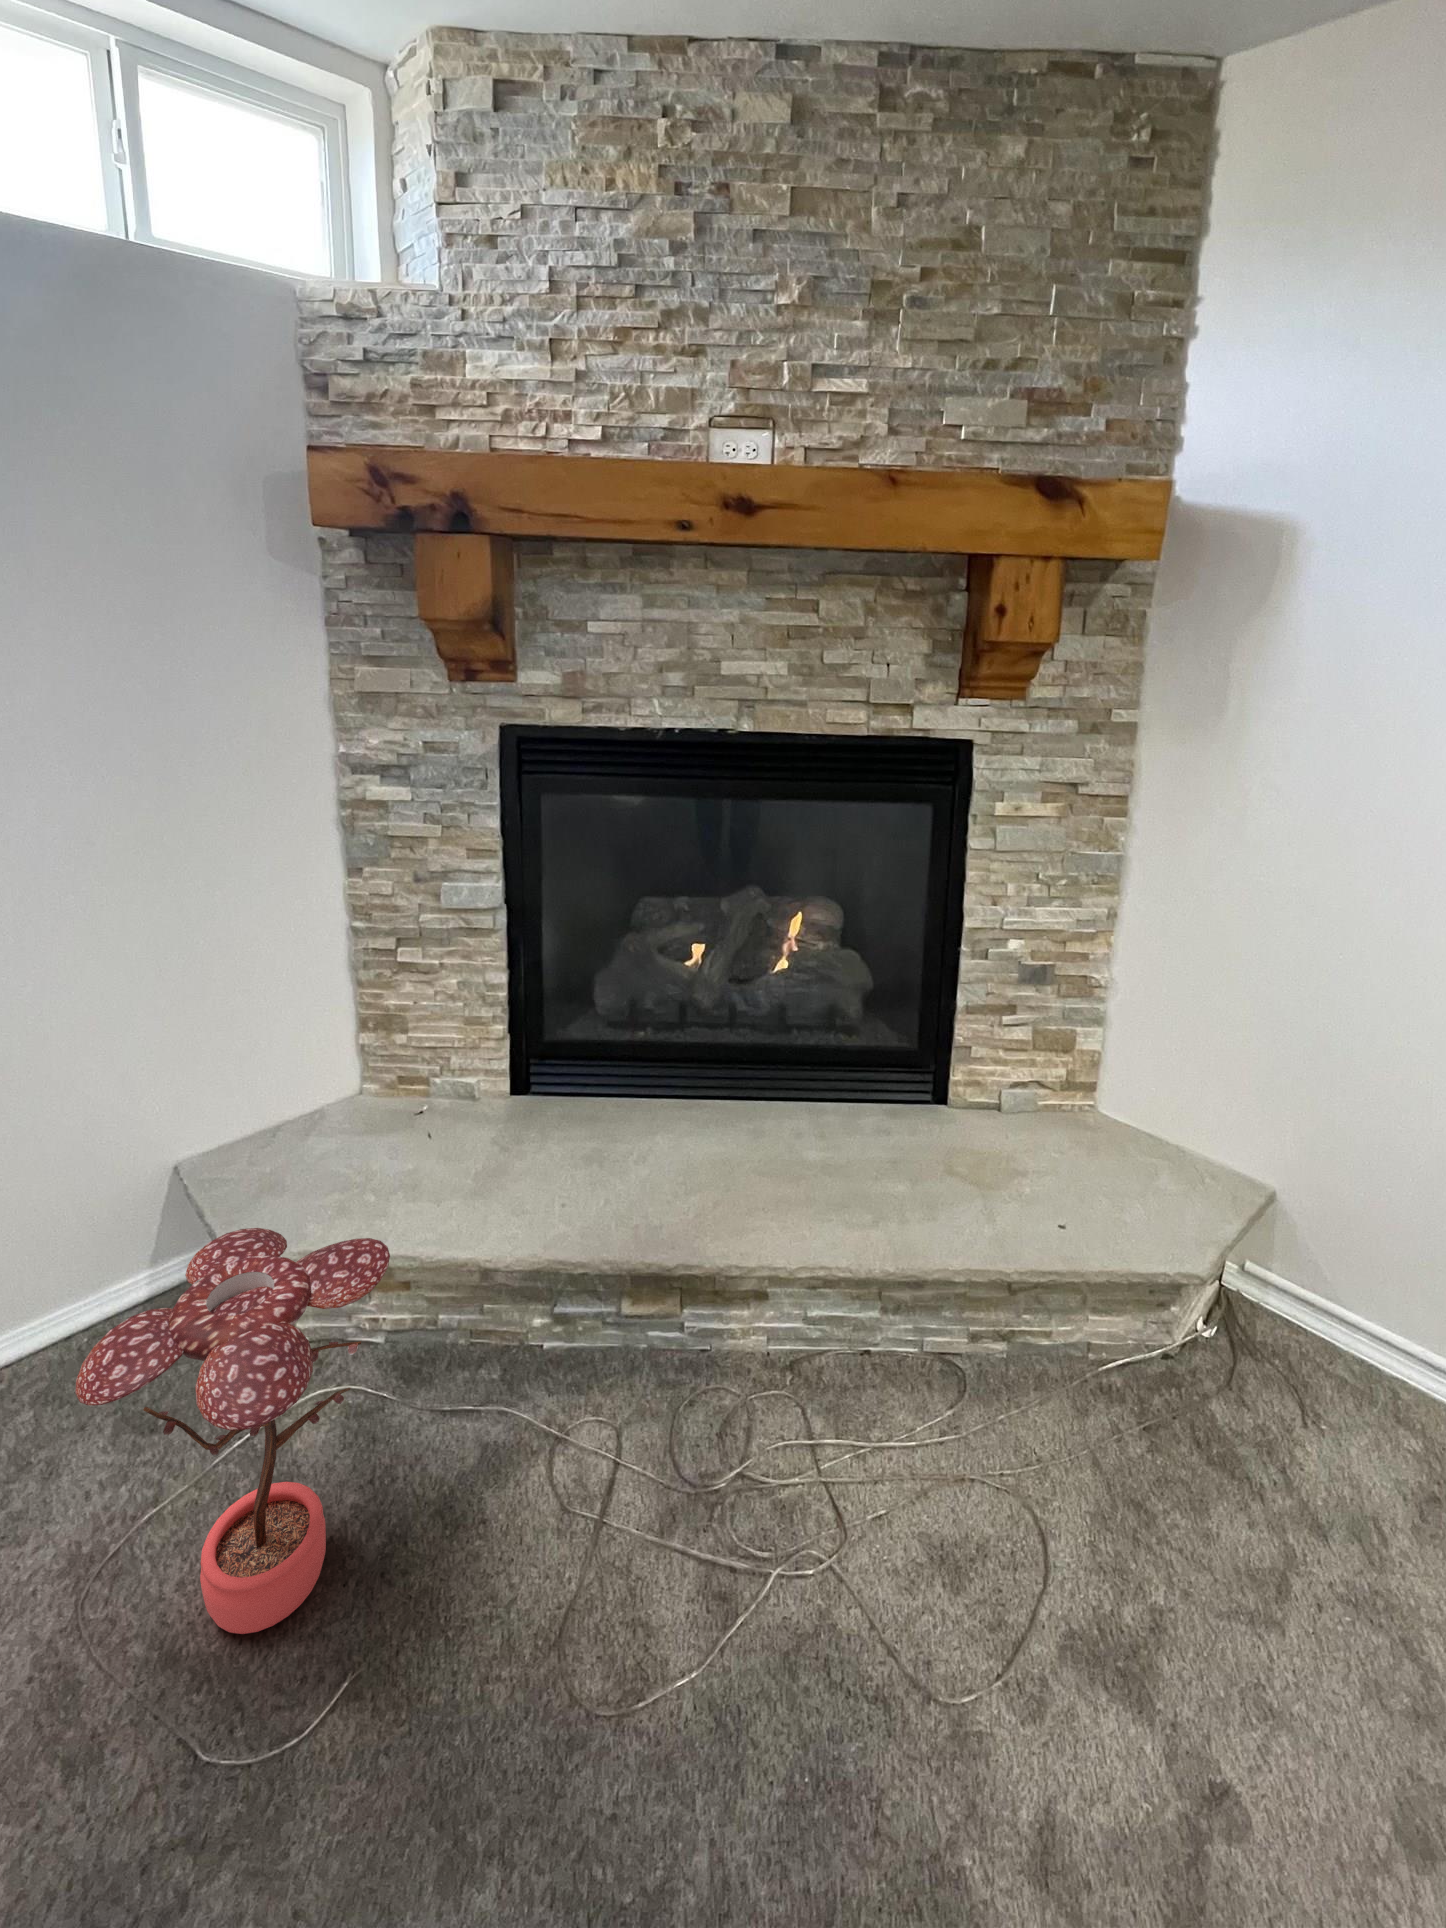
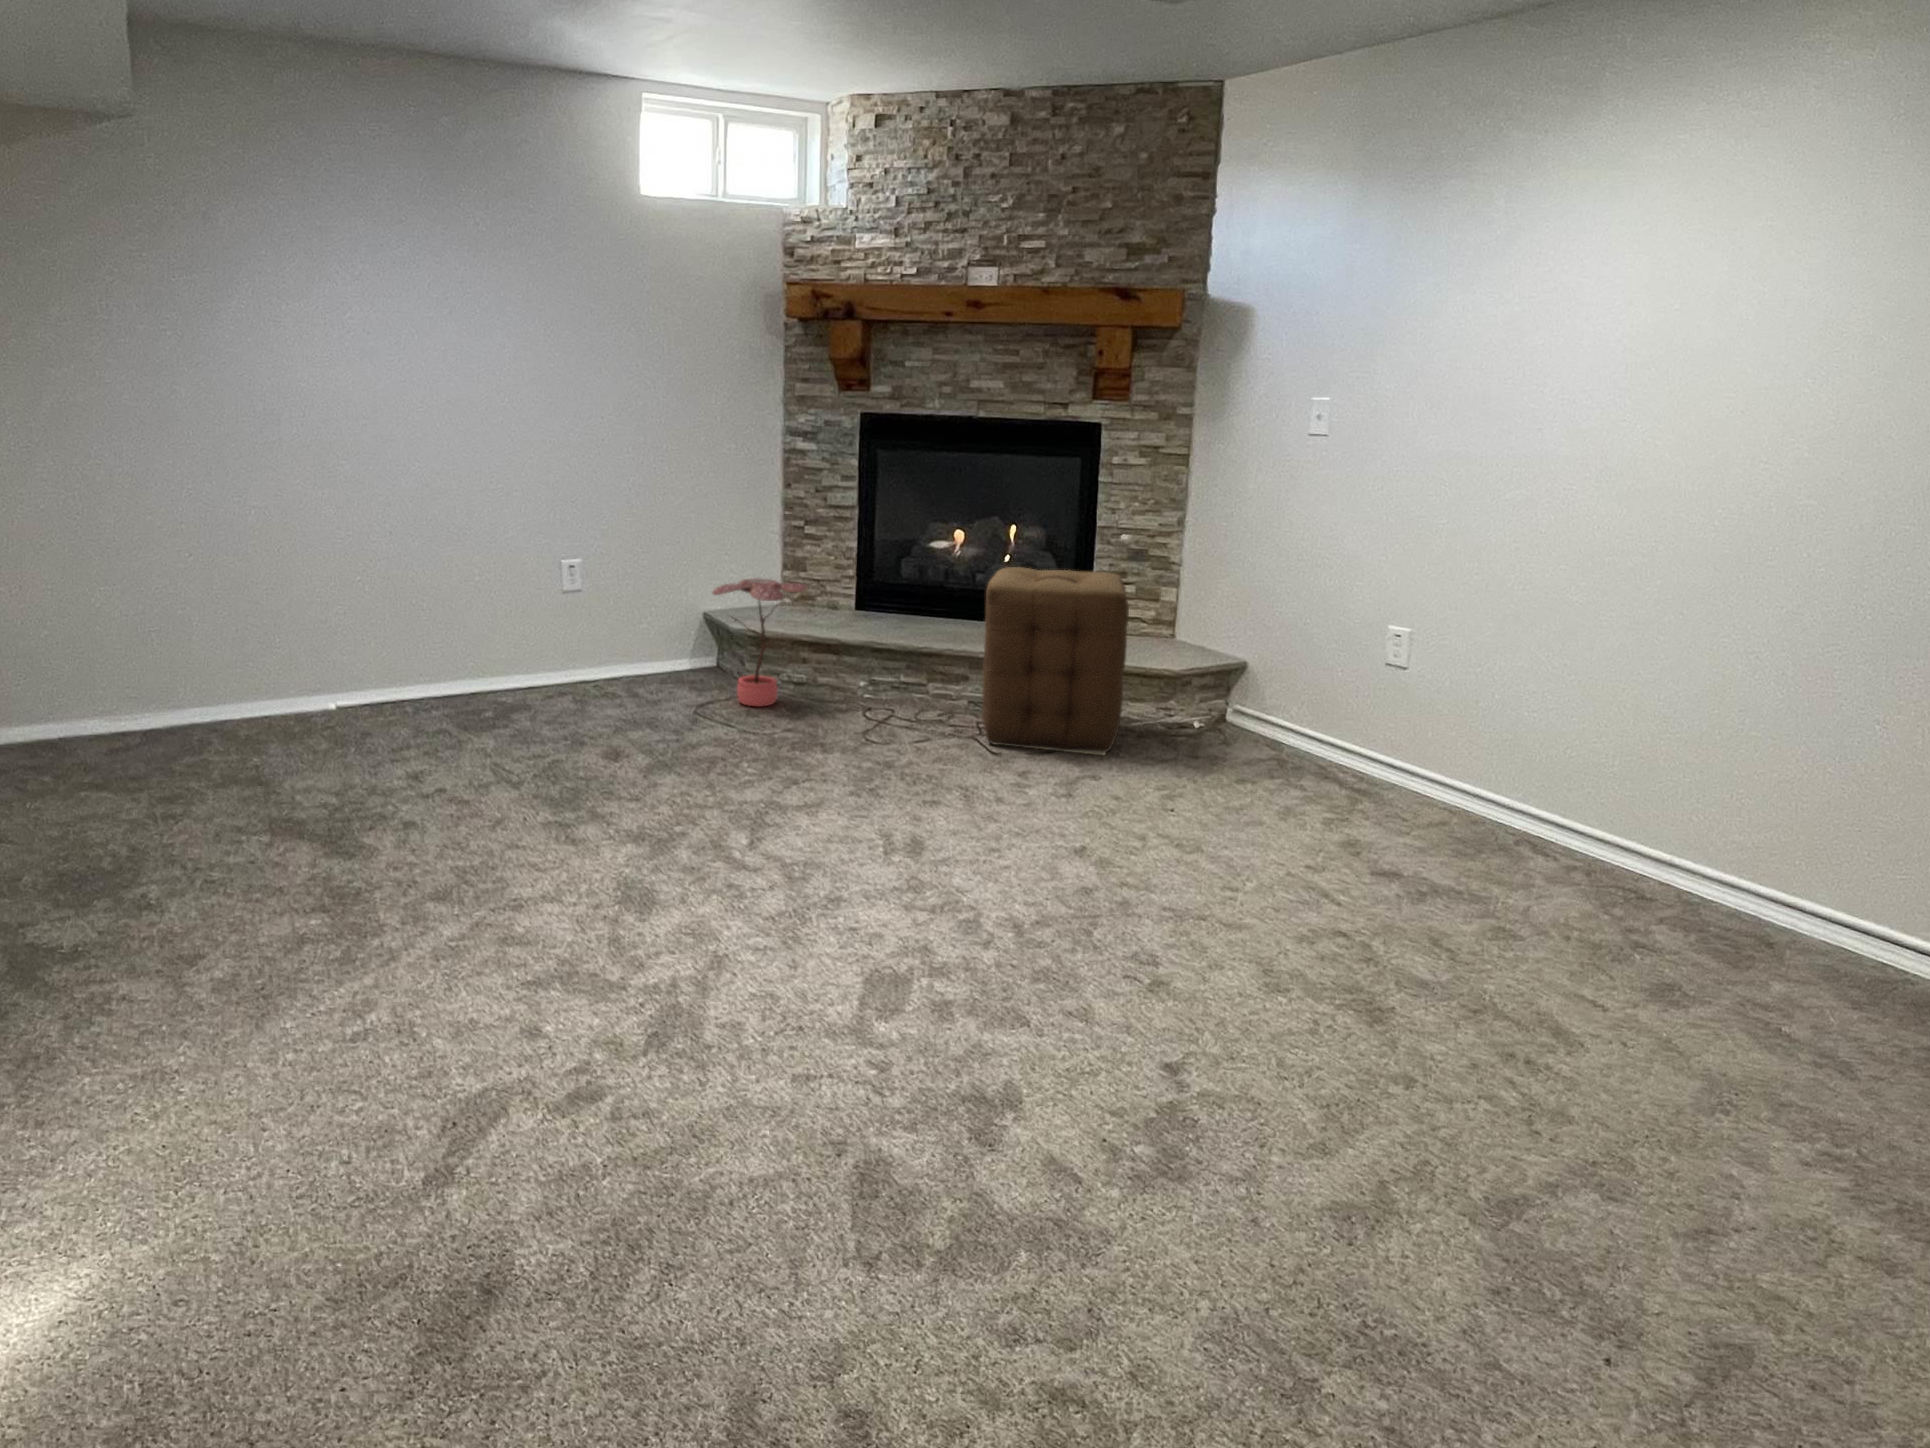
ottoman: none [867,1147,1354,1775] -> present [982,567,1129,755]

